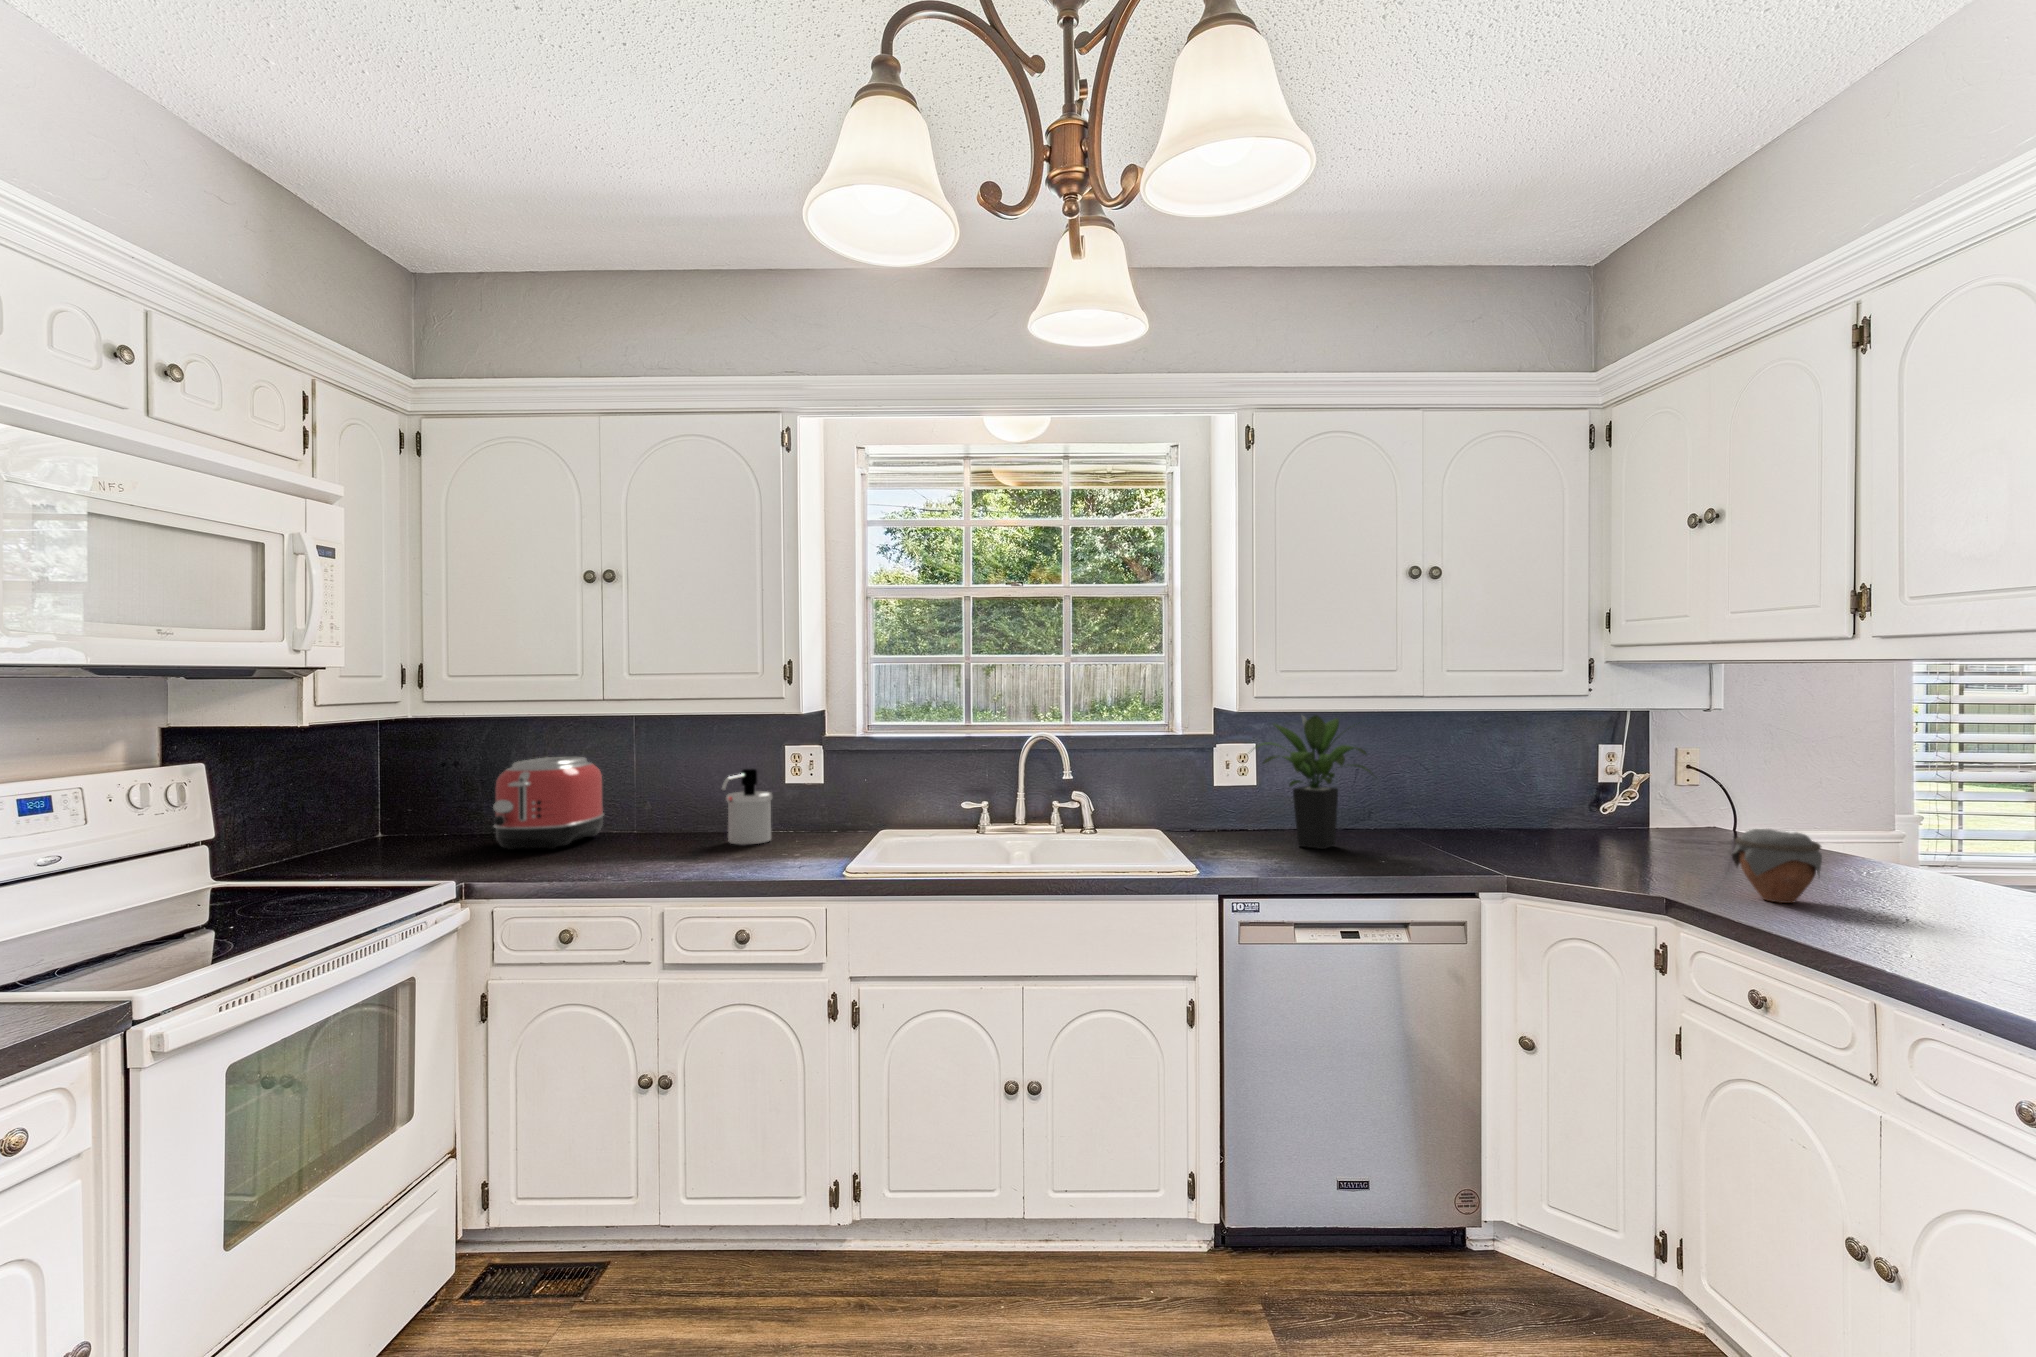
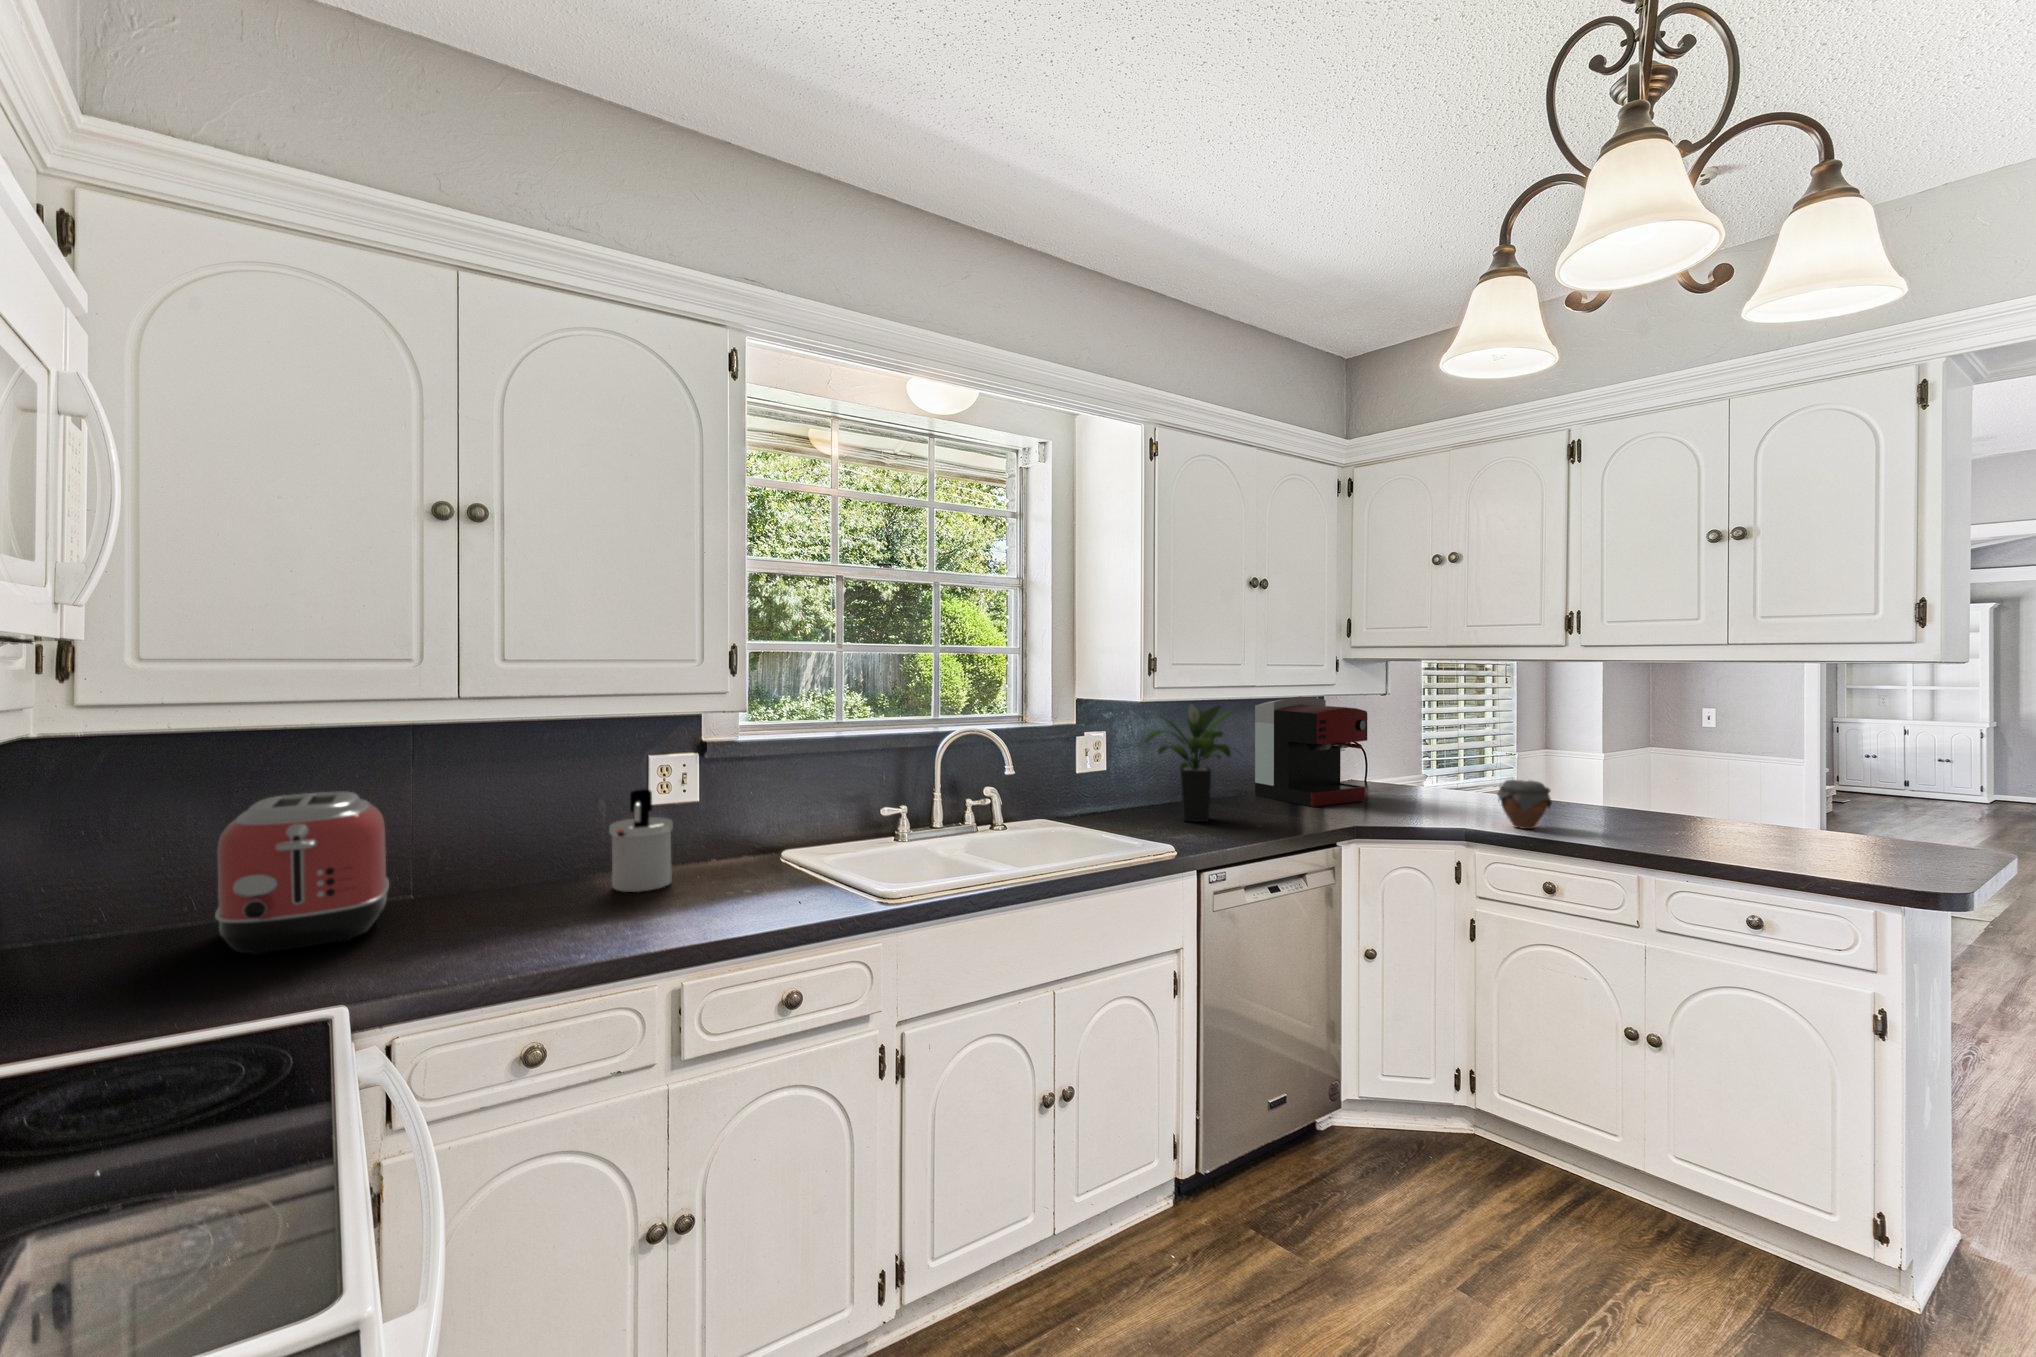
coffee maker: none [1471,711,1614,850] -> present [1255,696,1367,807]

